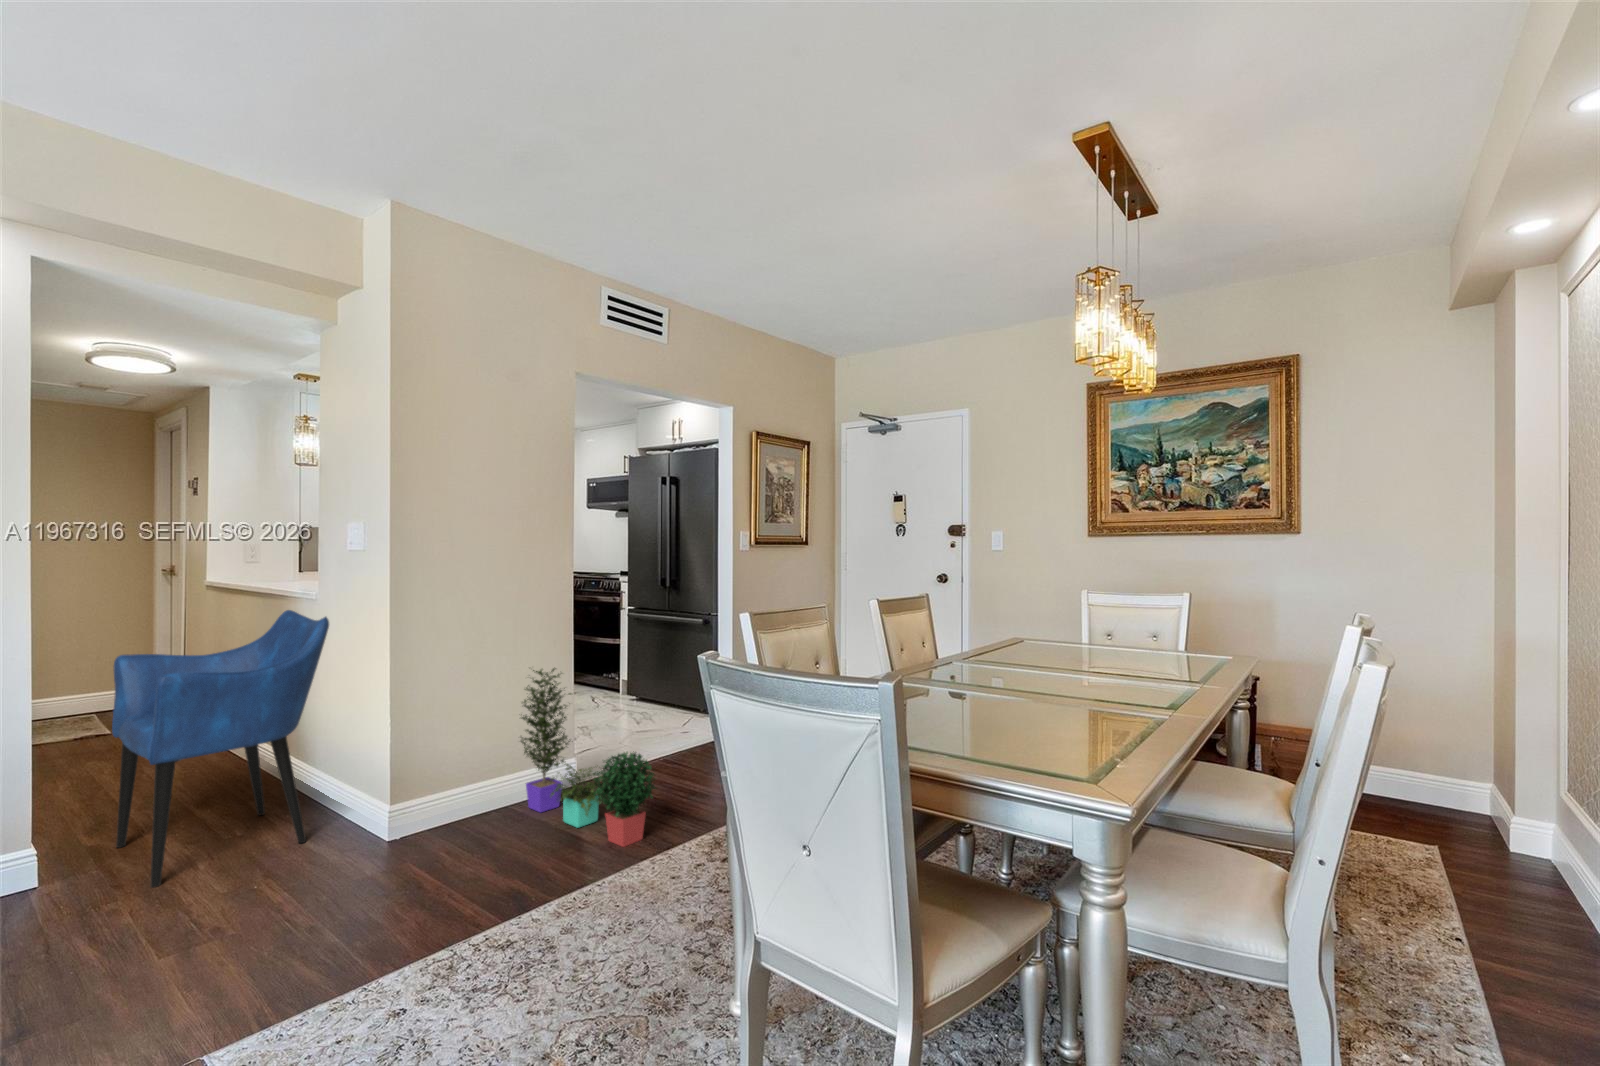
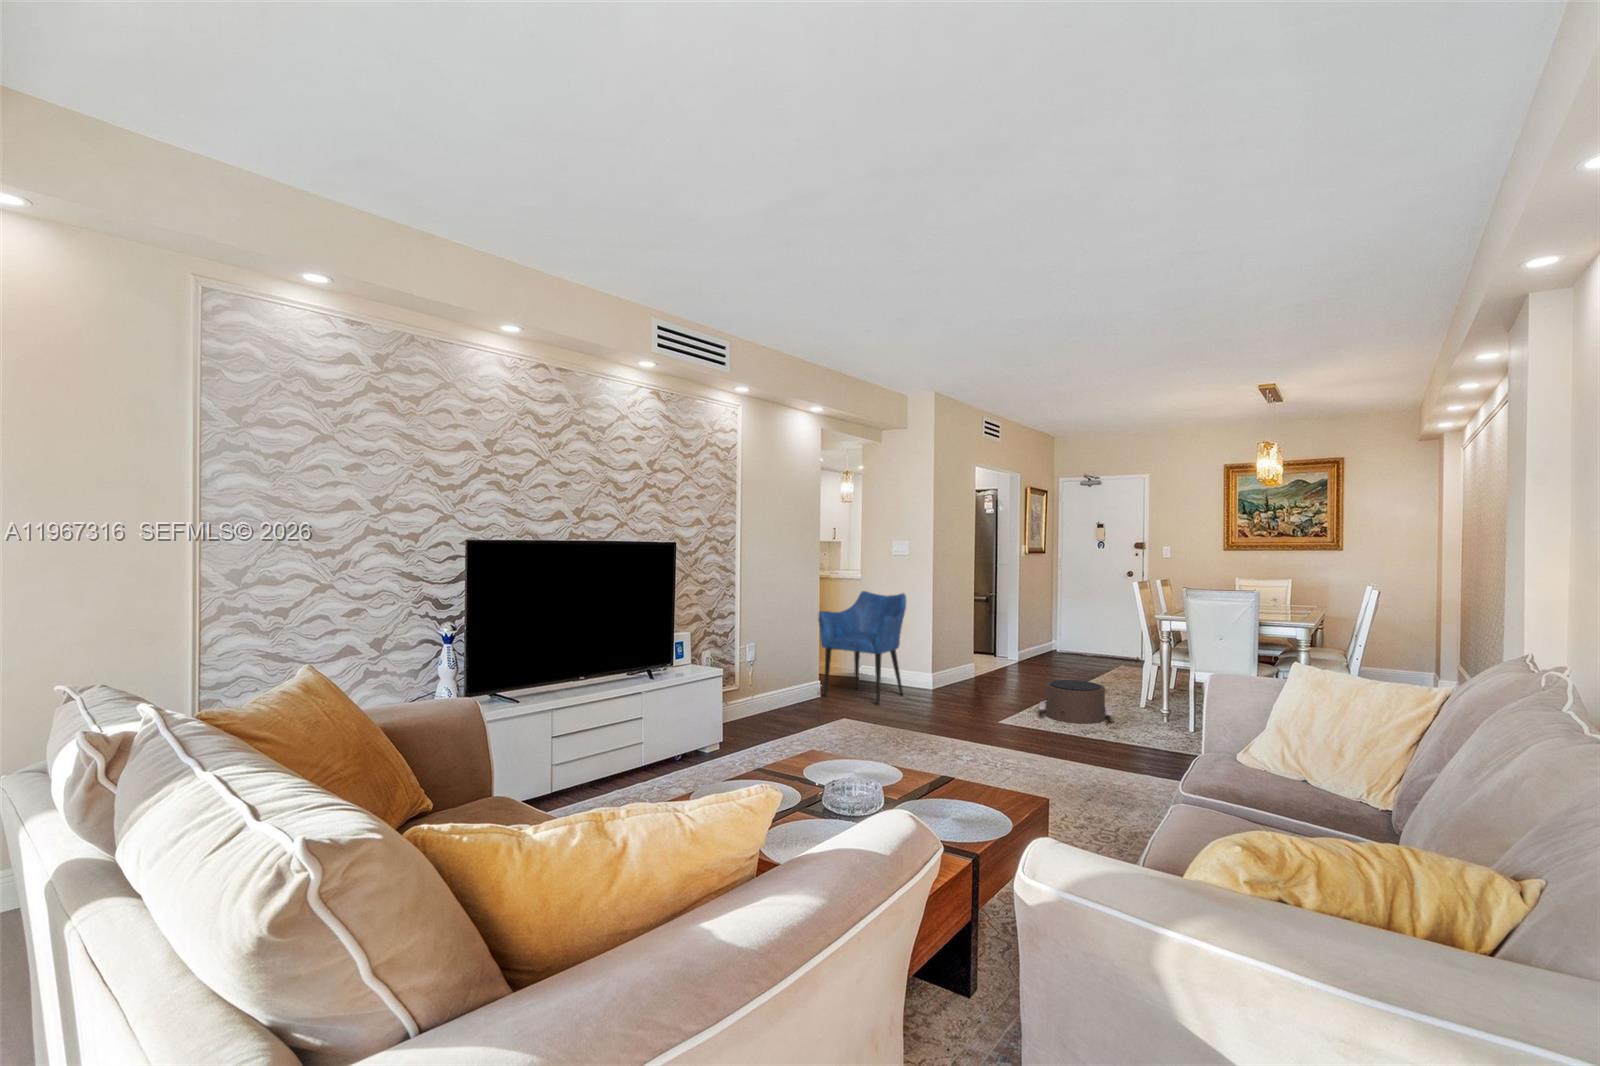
potted plant: present [521,668,656,847] -> none [969,618,1059,696]
pouf: none [427,840,635,999] -> present [1039,680,1113,724]

